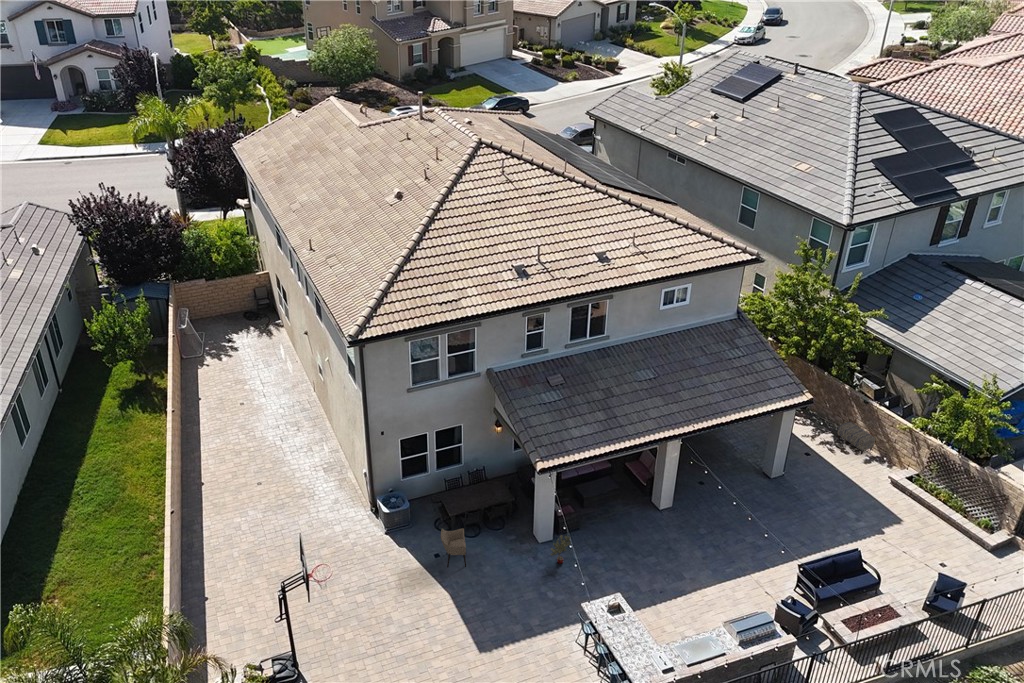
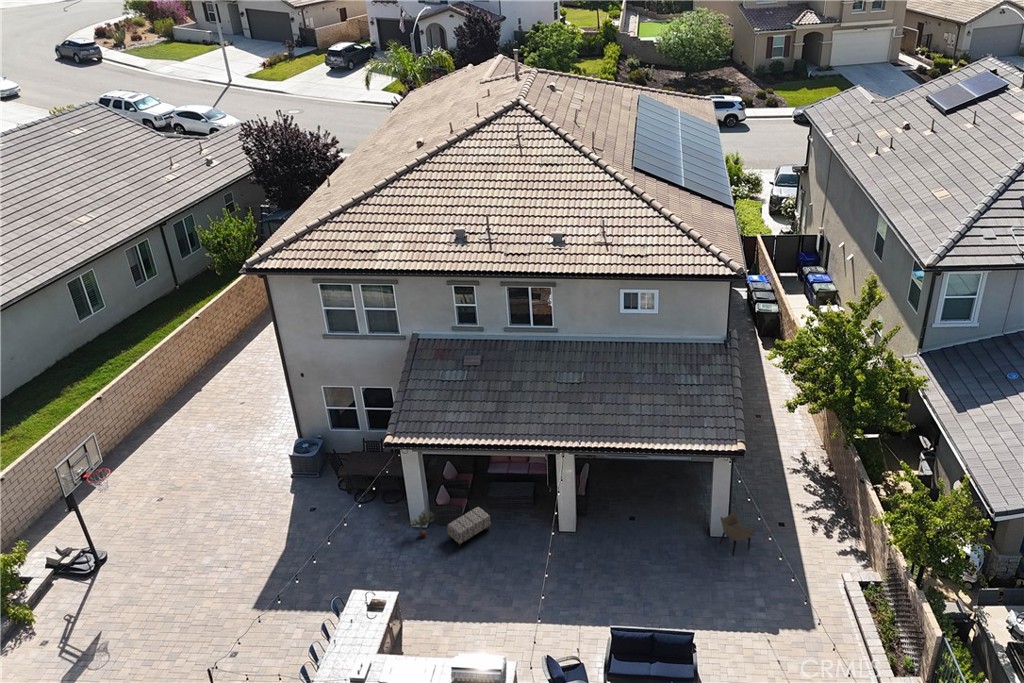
bench: present [837,422,875,454] -> present [447,507,491,547]
armchair: present [440,528,466,567] -> present [720,511,754,555]

